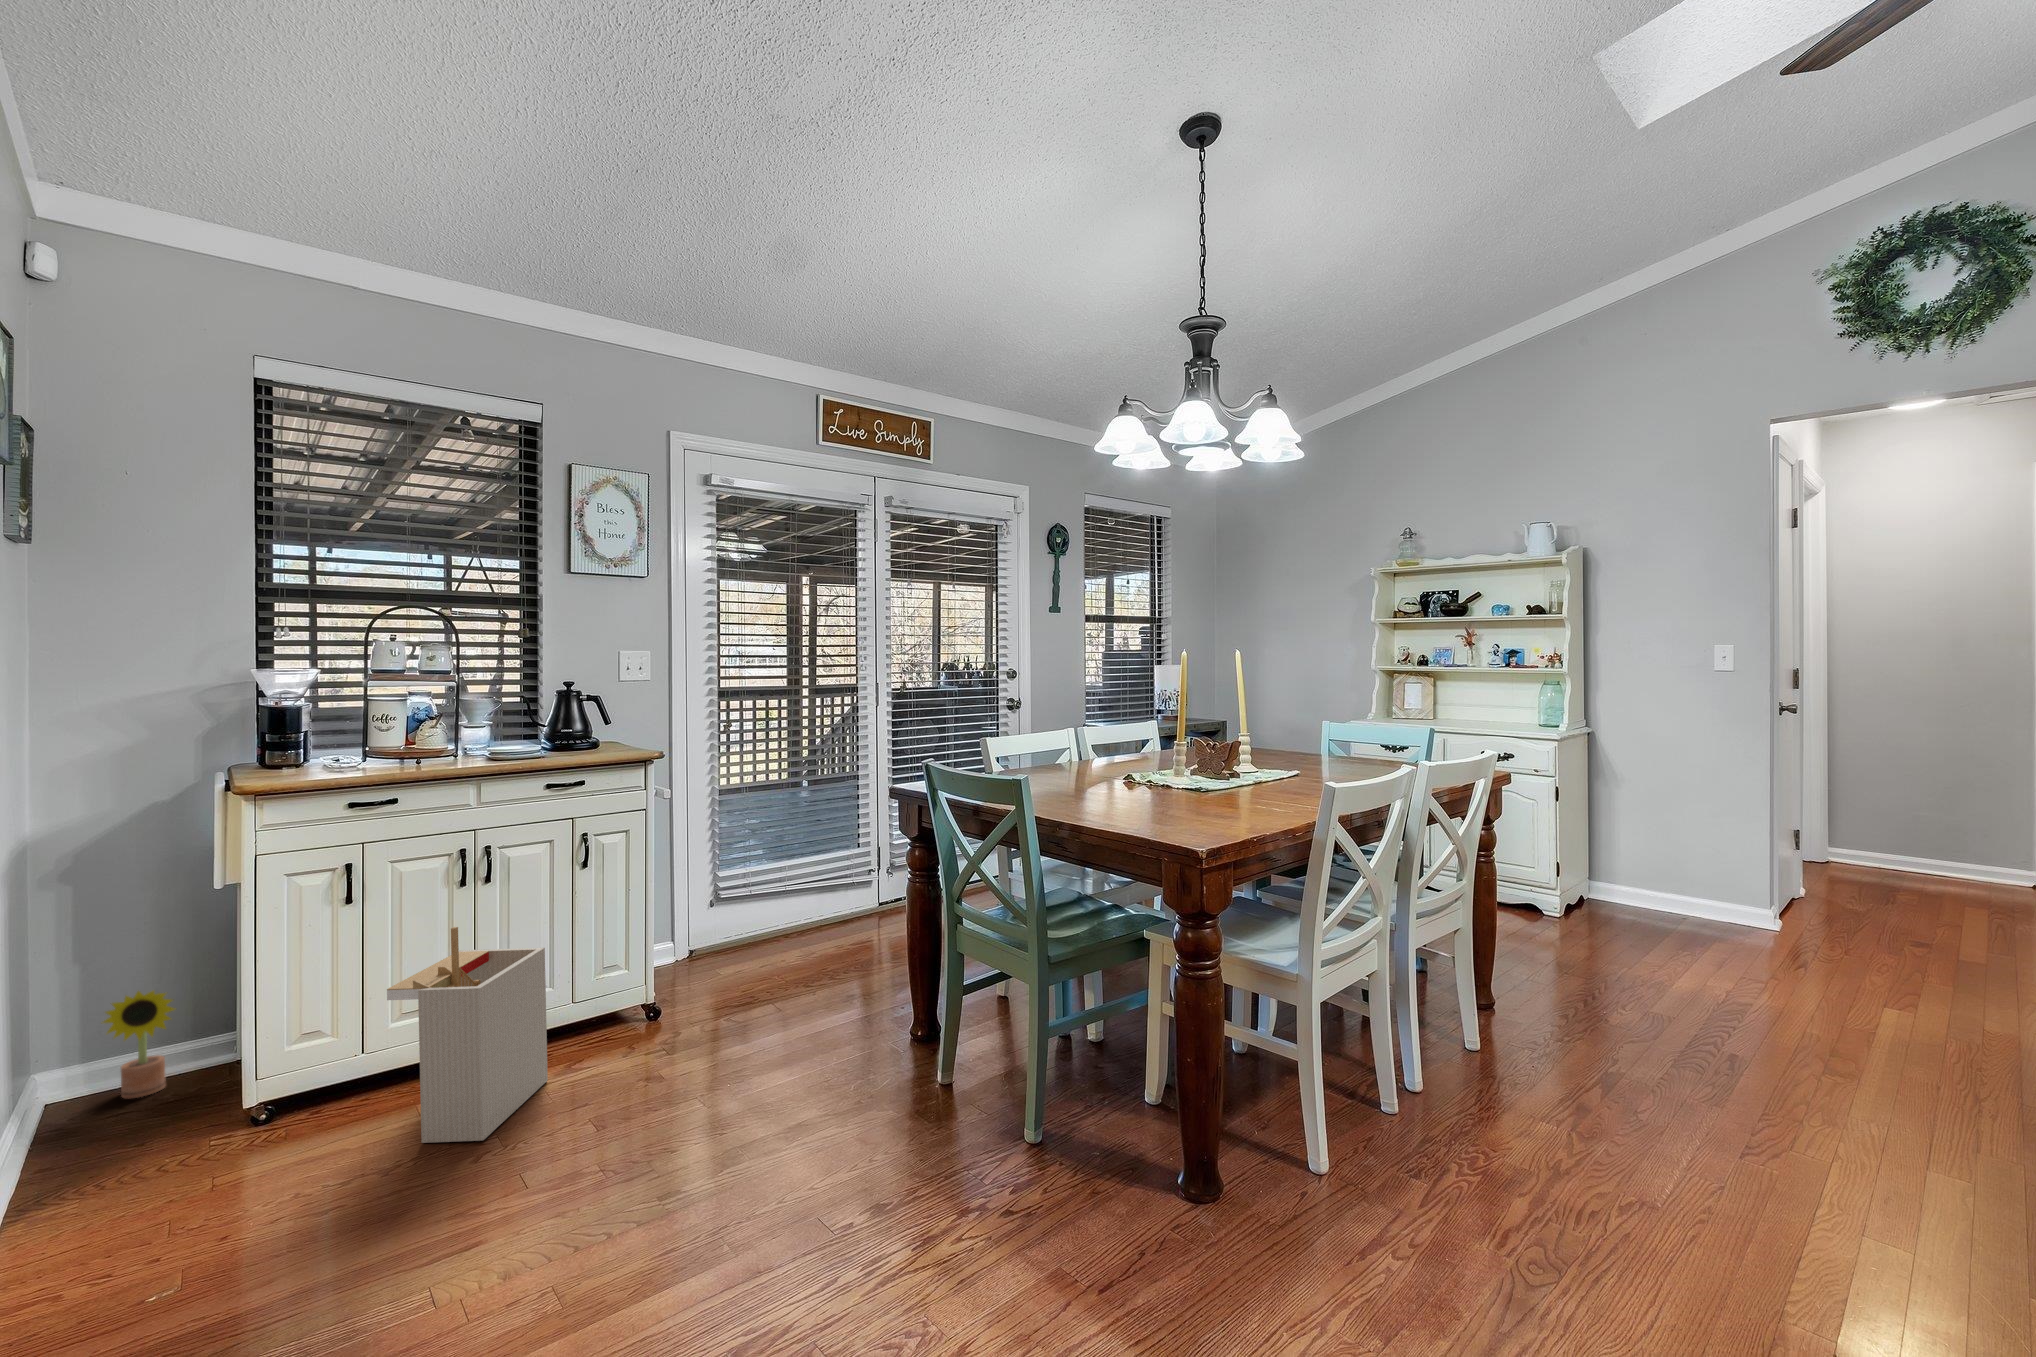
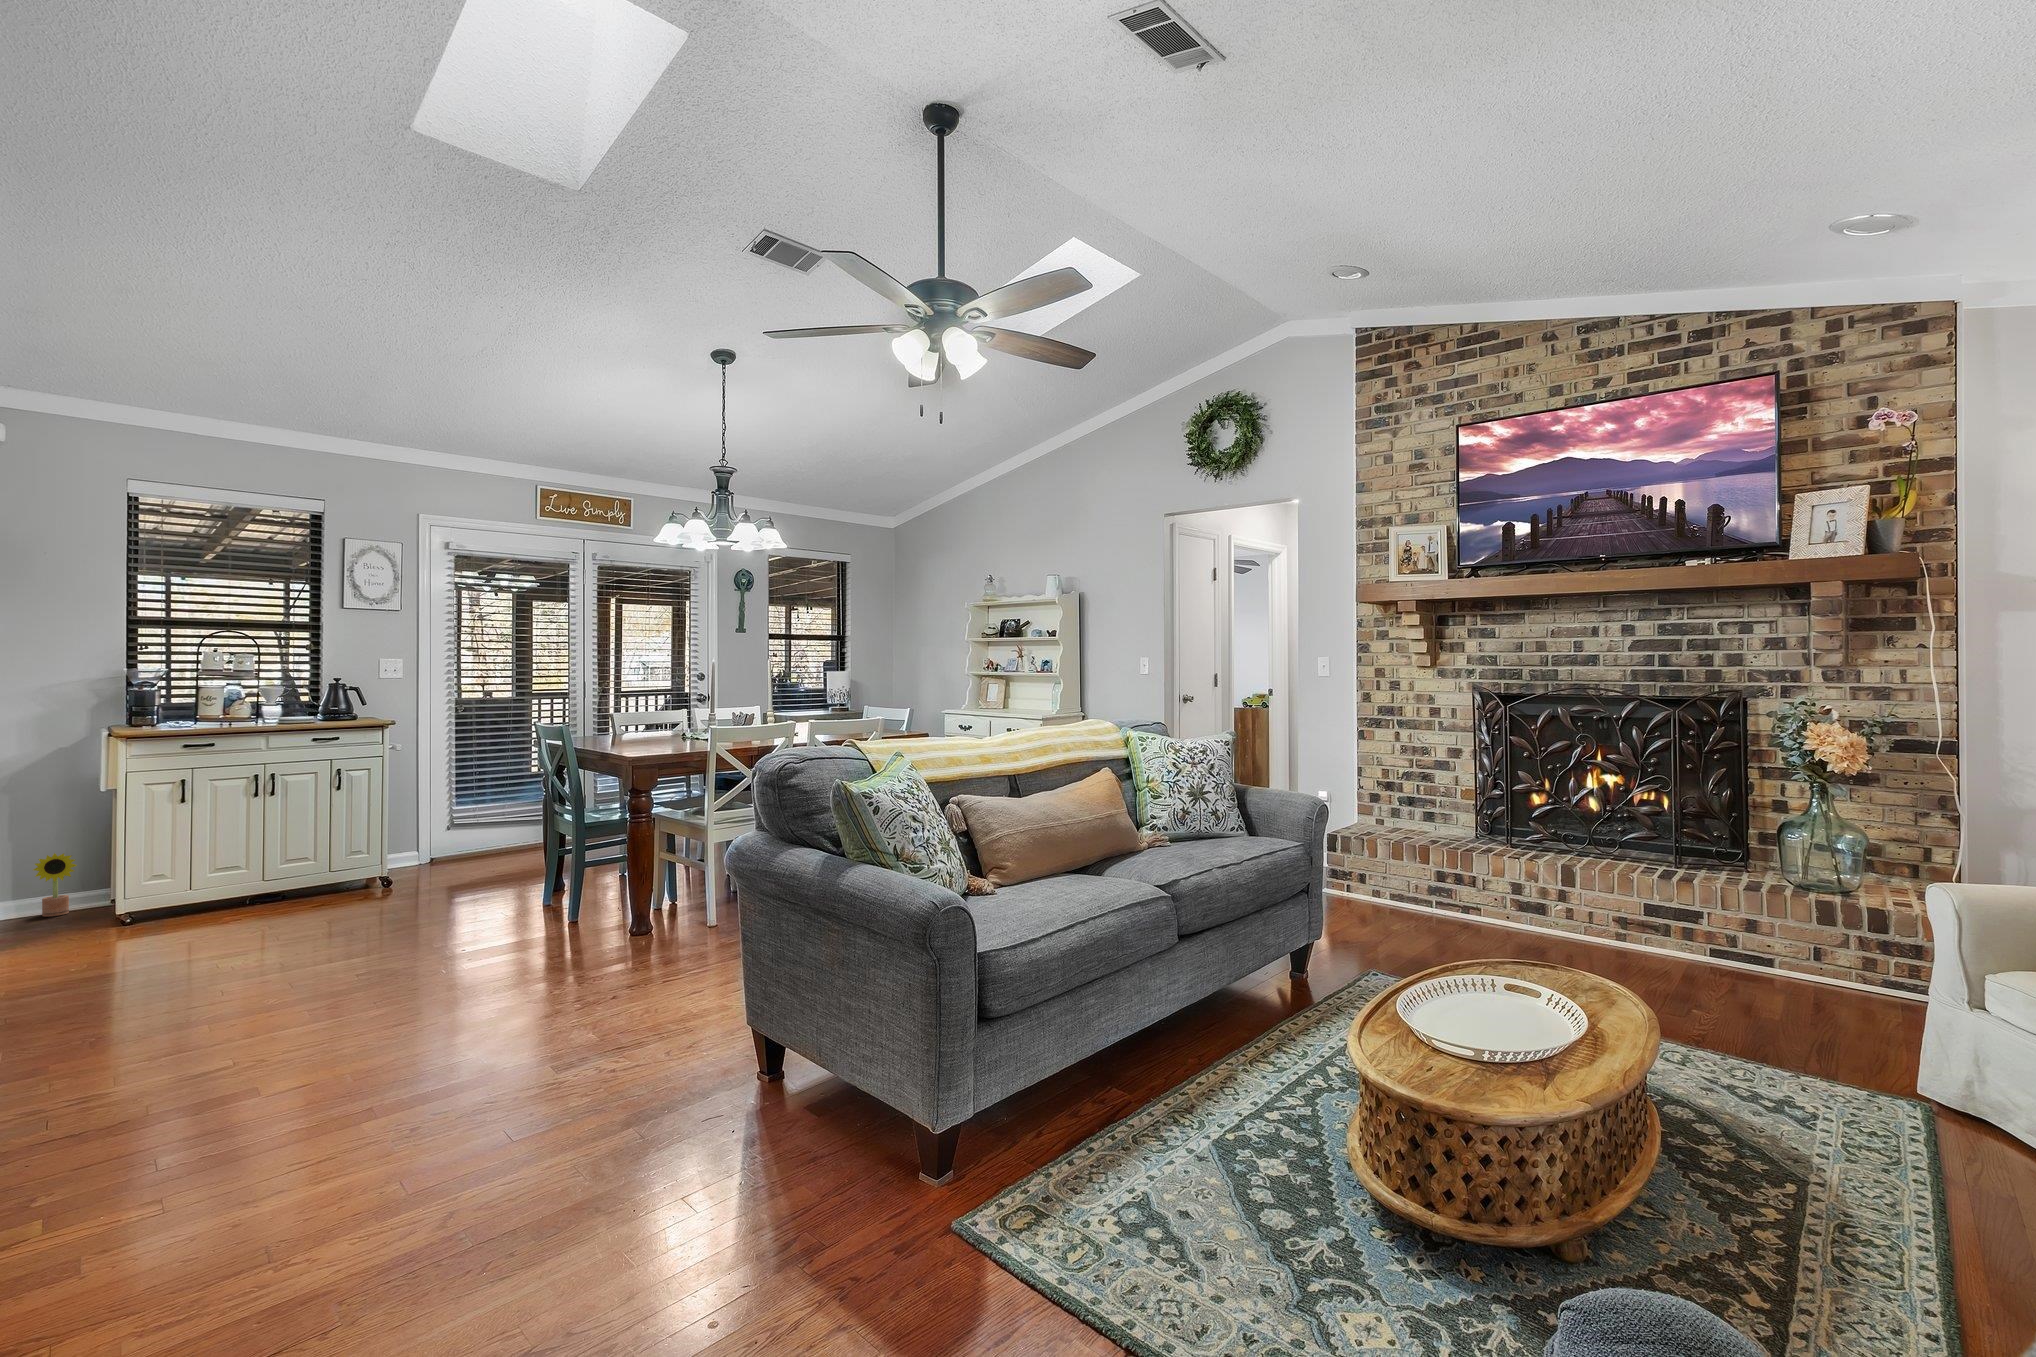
storage bin: present [387,927,548,1143] -> none [206,813,307,928]

